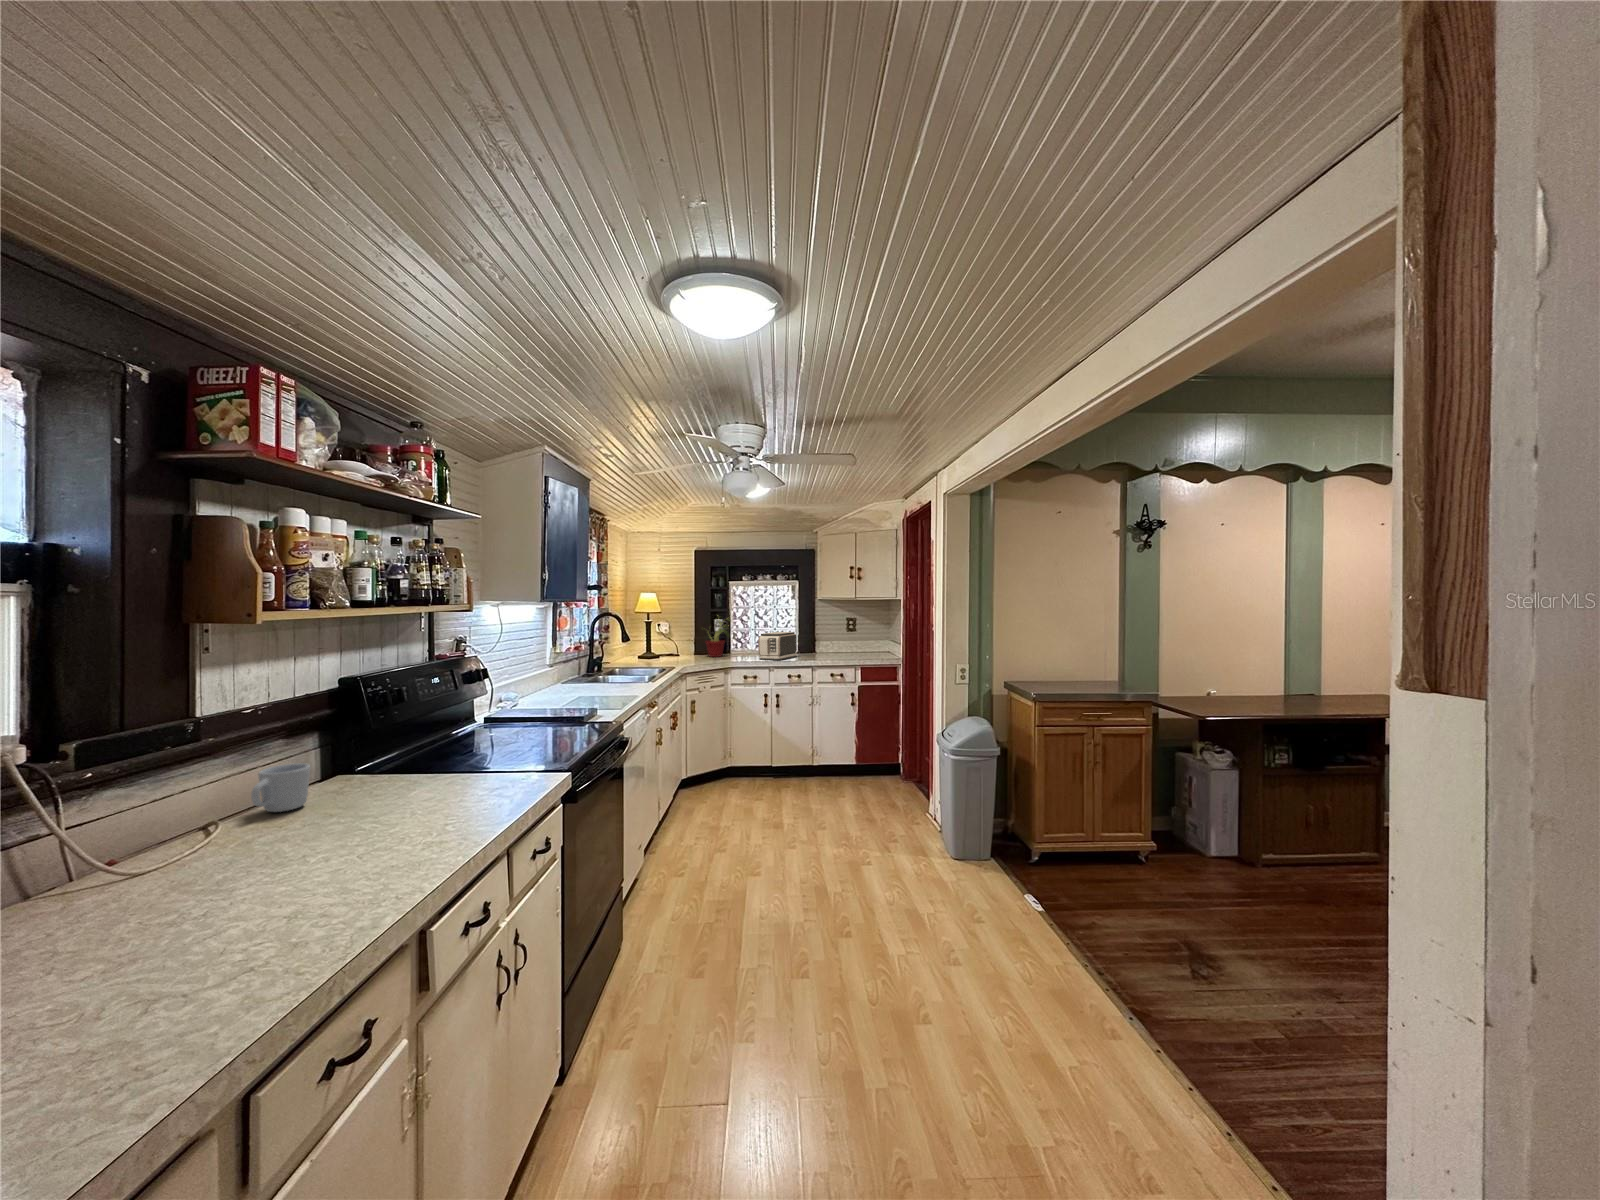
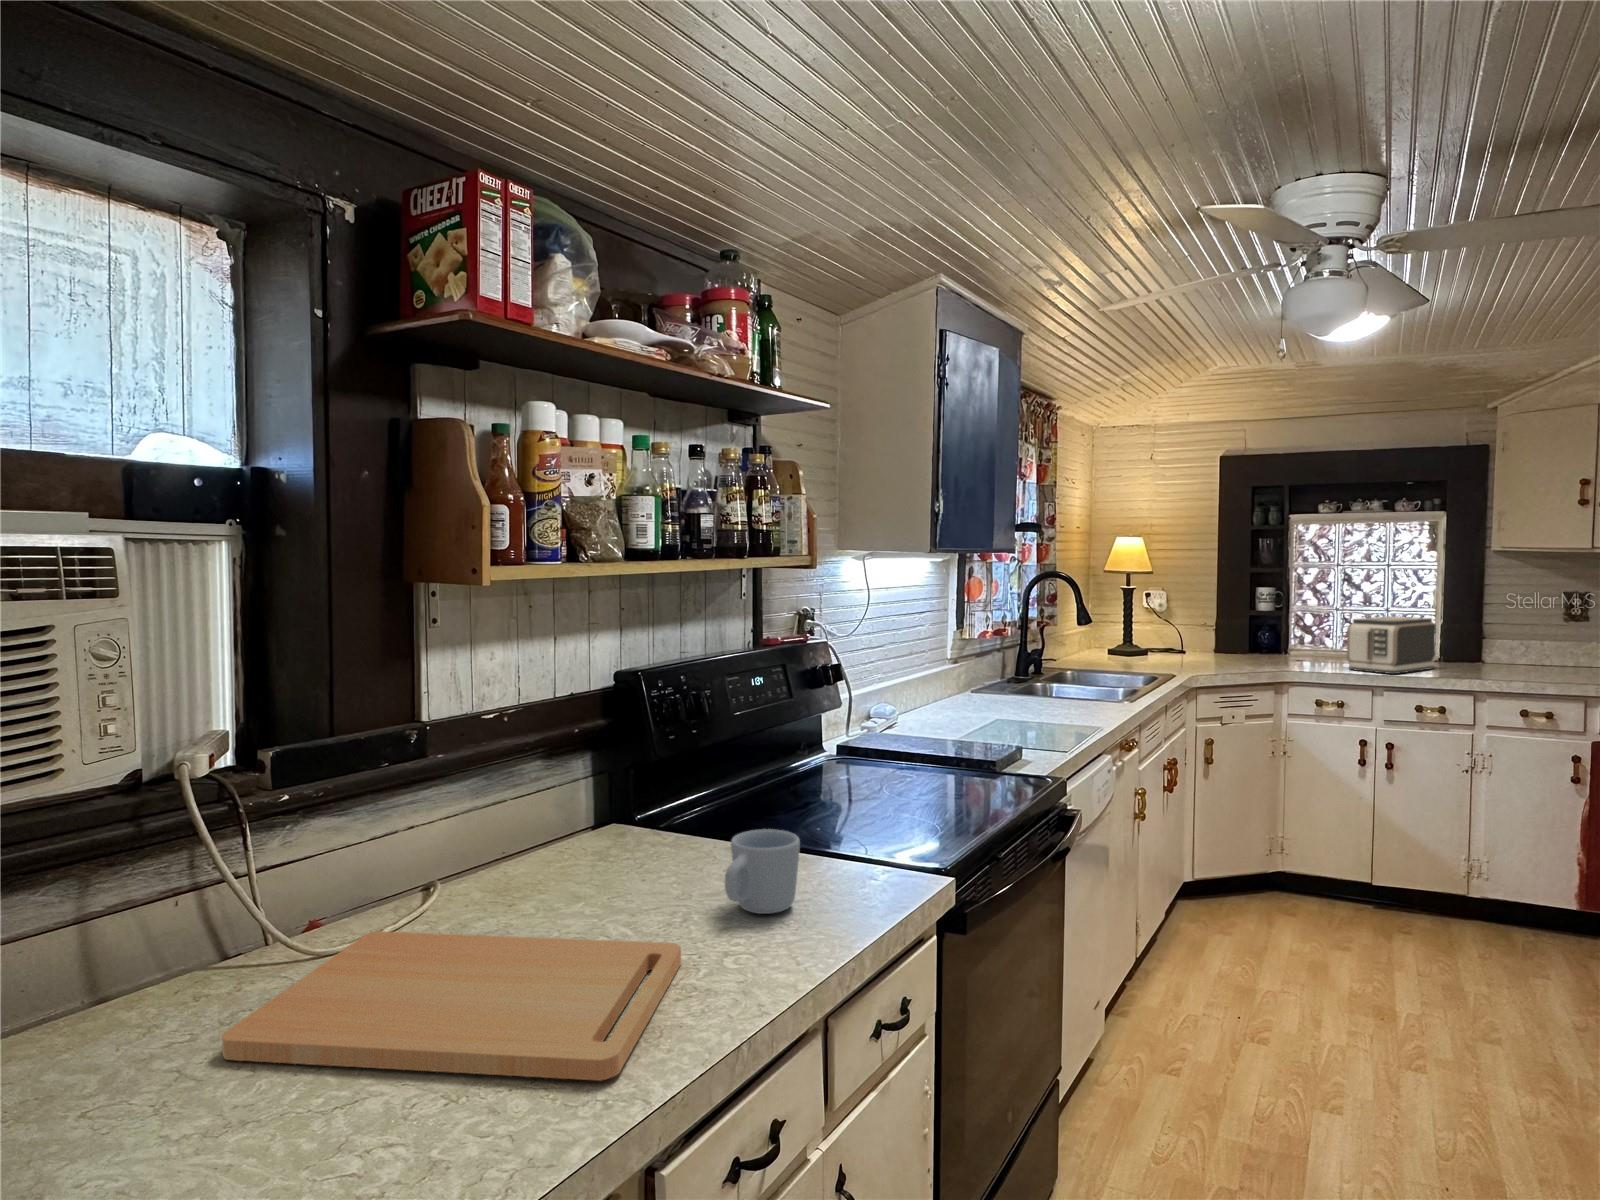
potted plant: present [706,618,730,657] -> none [1225,578,1294,658]
mug: present [251,763,310,812] -> present [725,829,800,914]
cutting board: none [90,822,422,938] -> present [222,931,681,1081]

